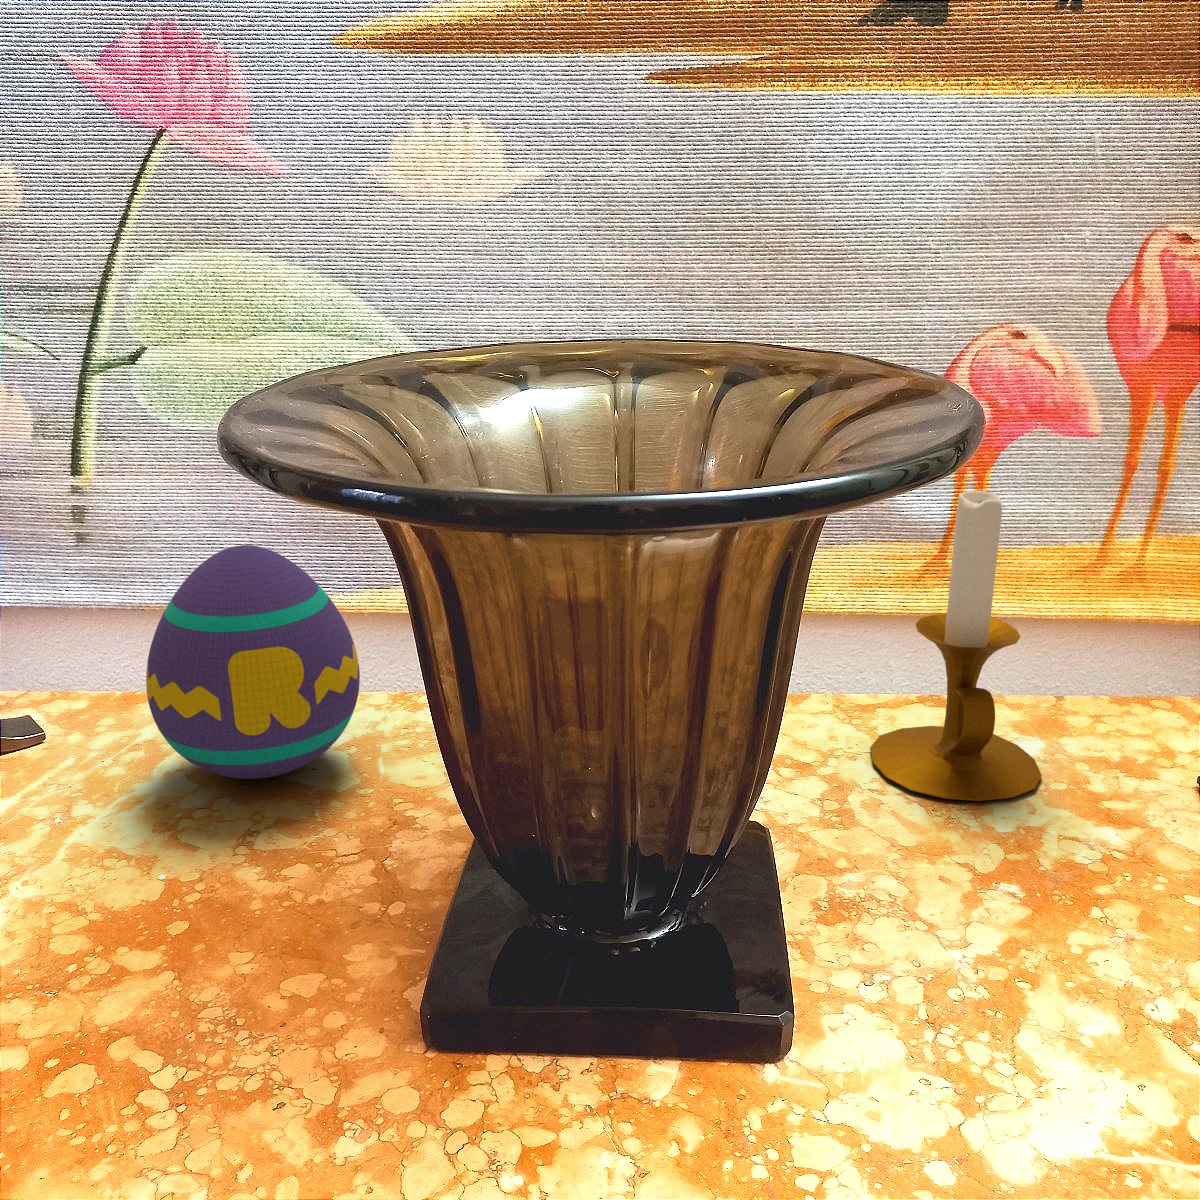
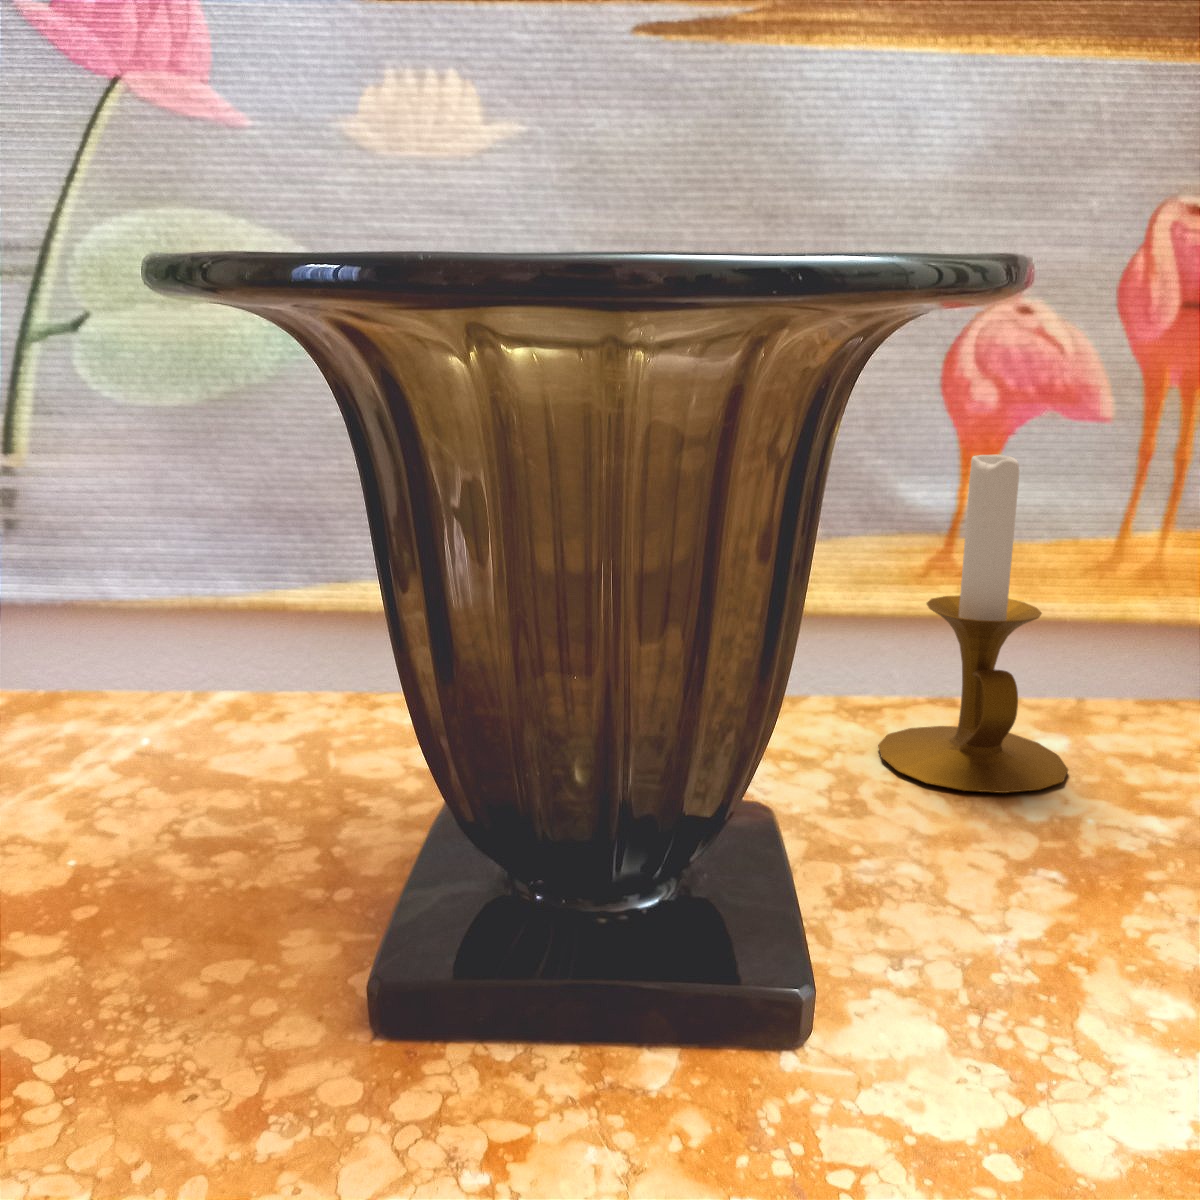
decorative egg: present [146,545,360,779] -> none [76,508,316,769]

